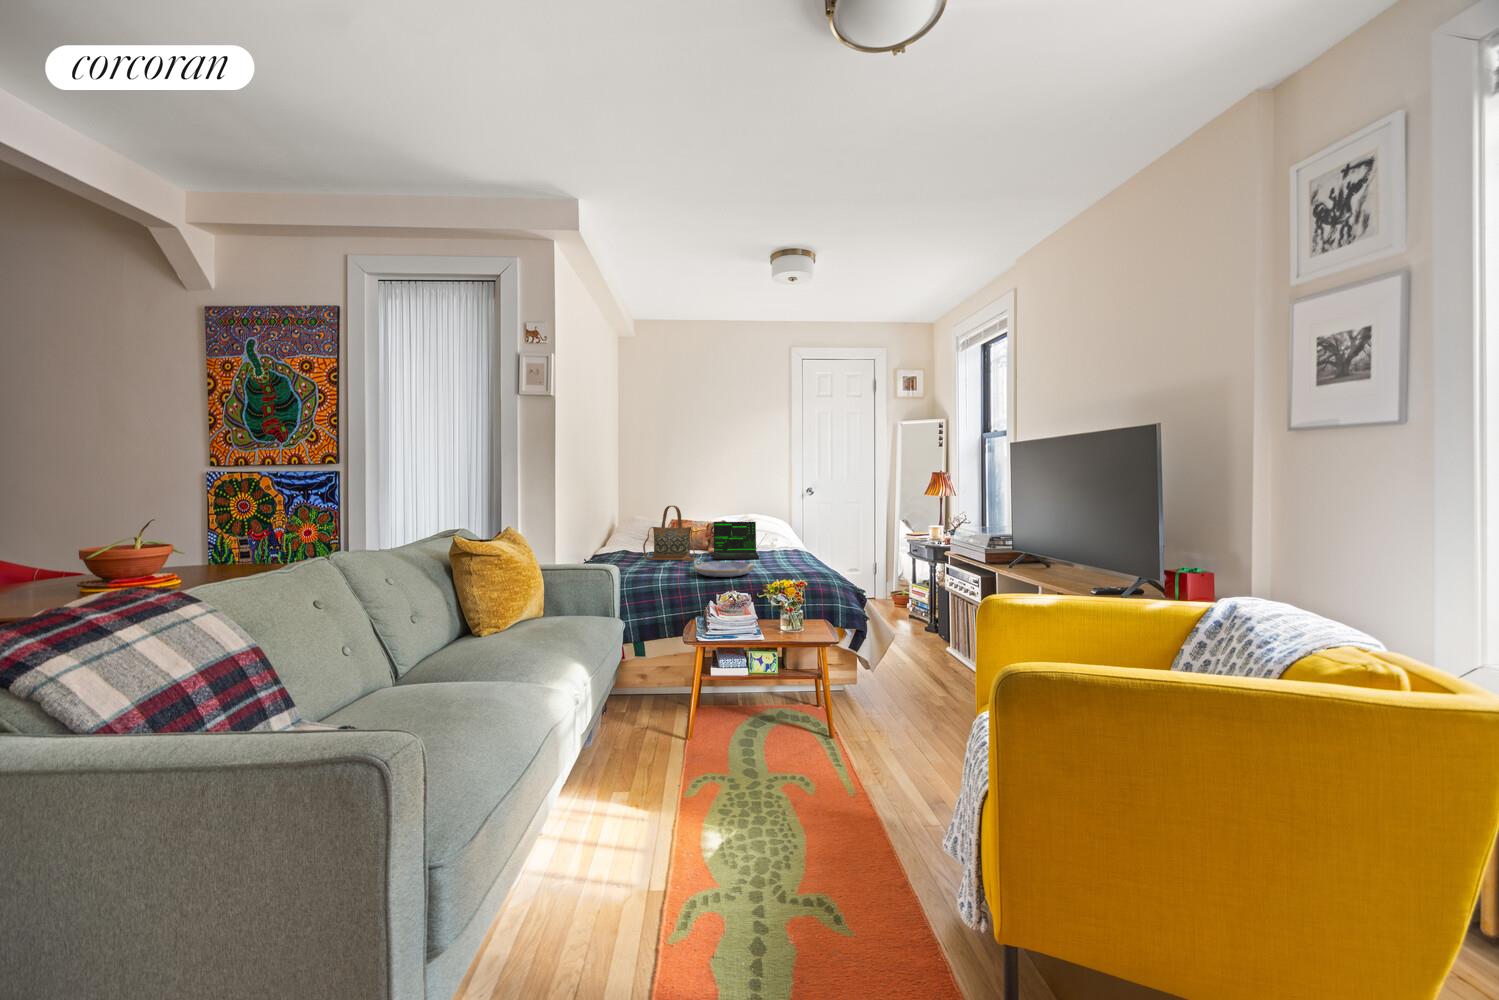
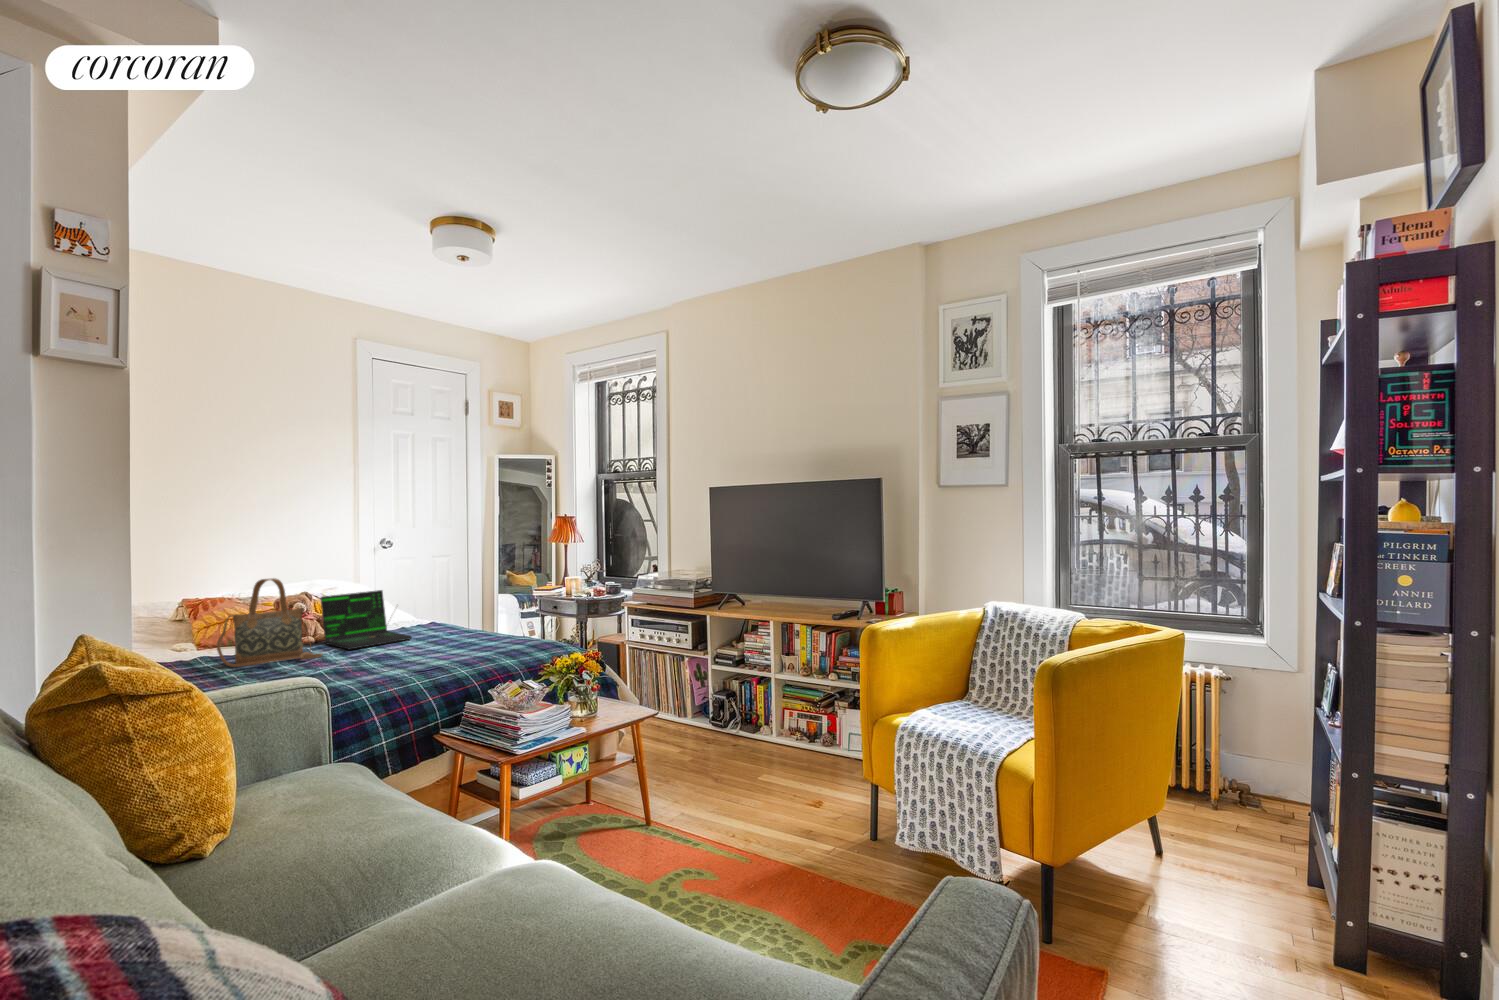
serving tray: present [694,560,754,577] -> none [370,644,468,673]

